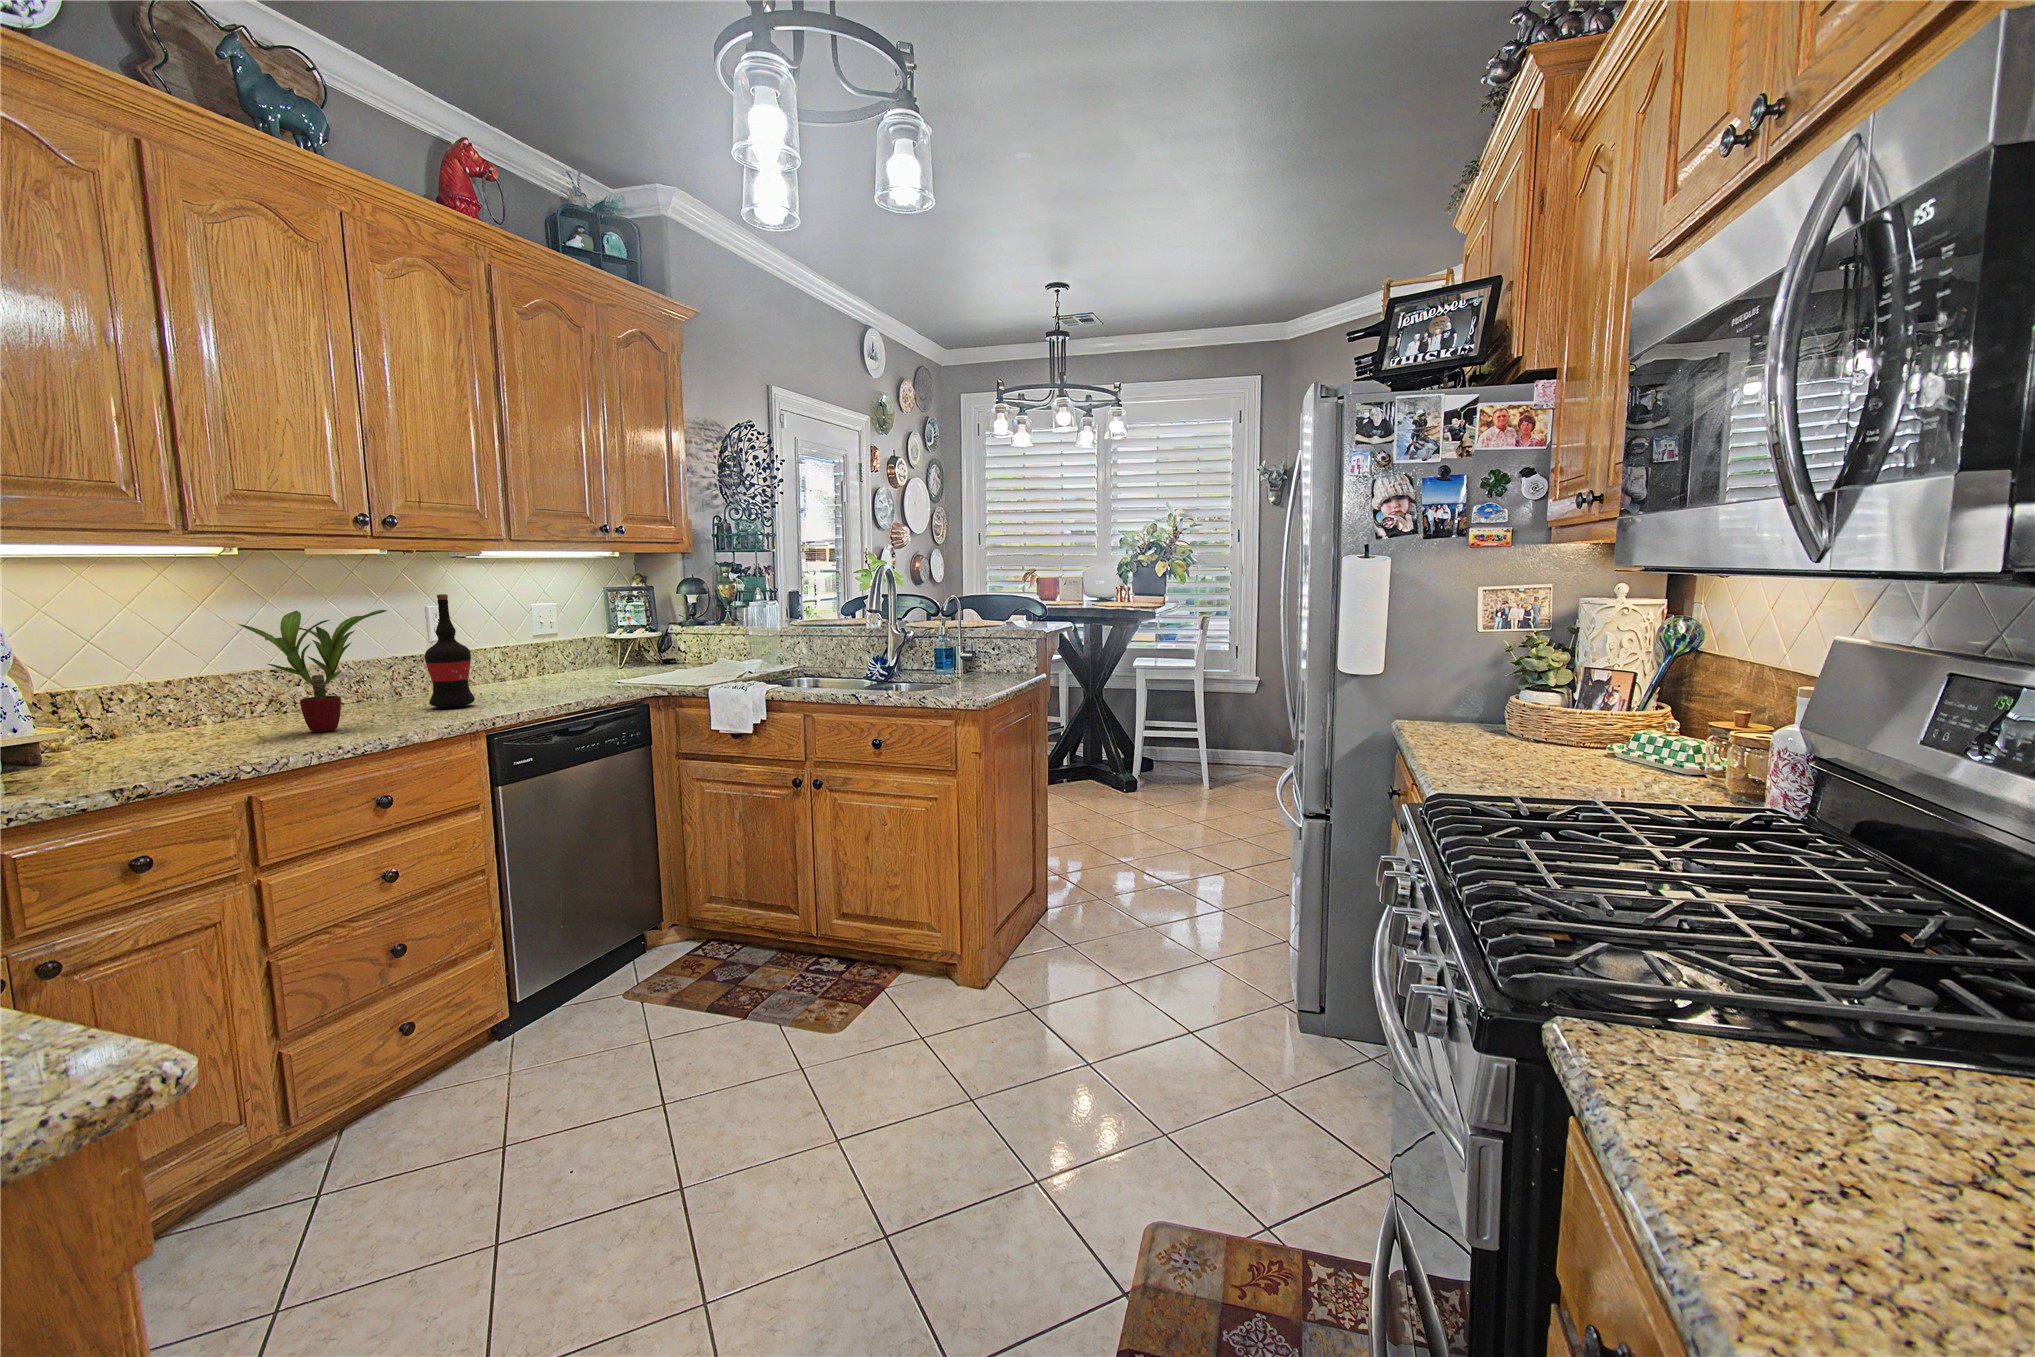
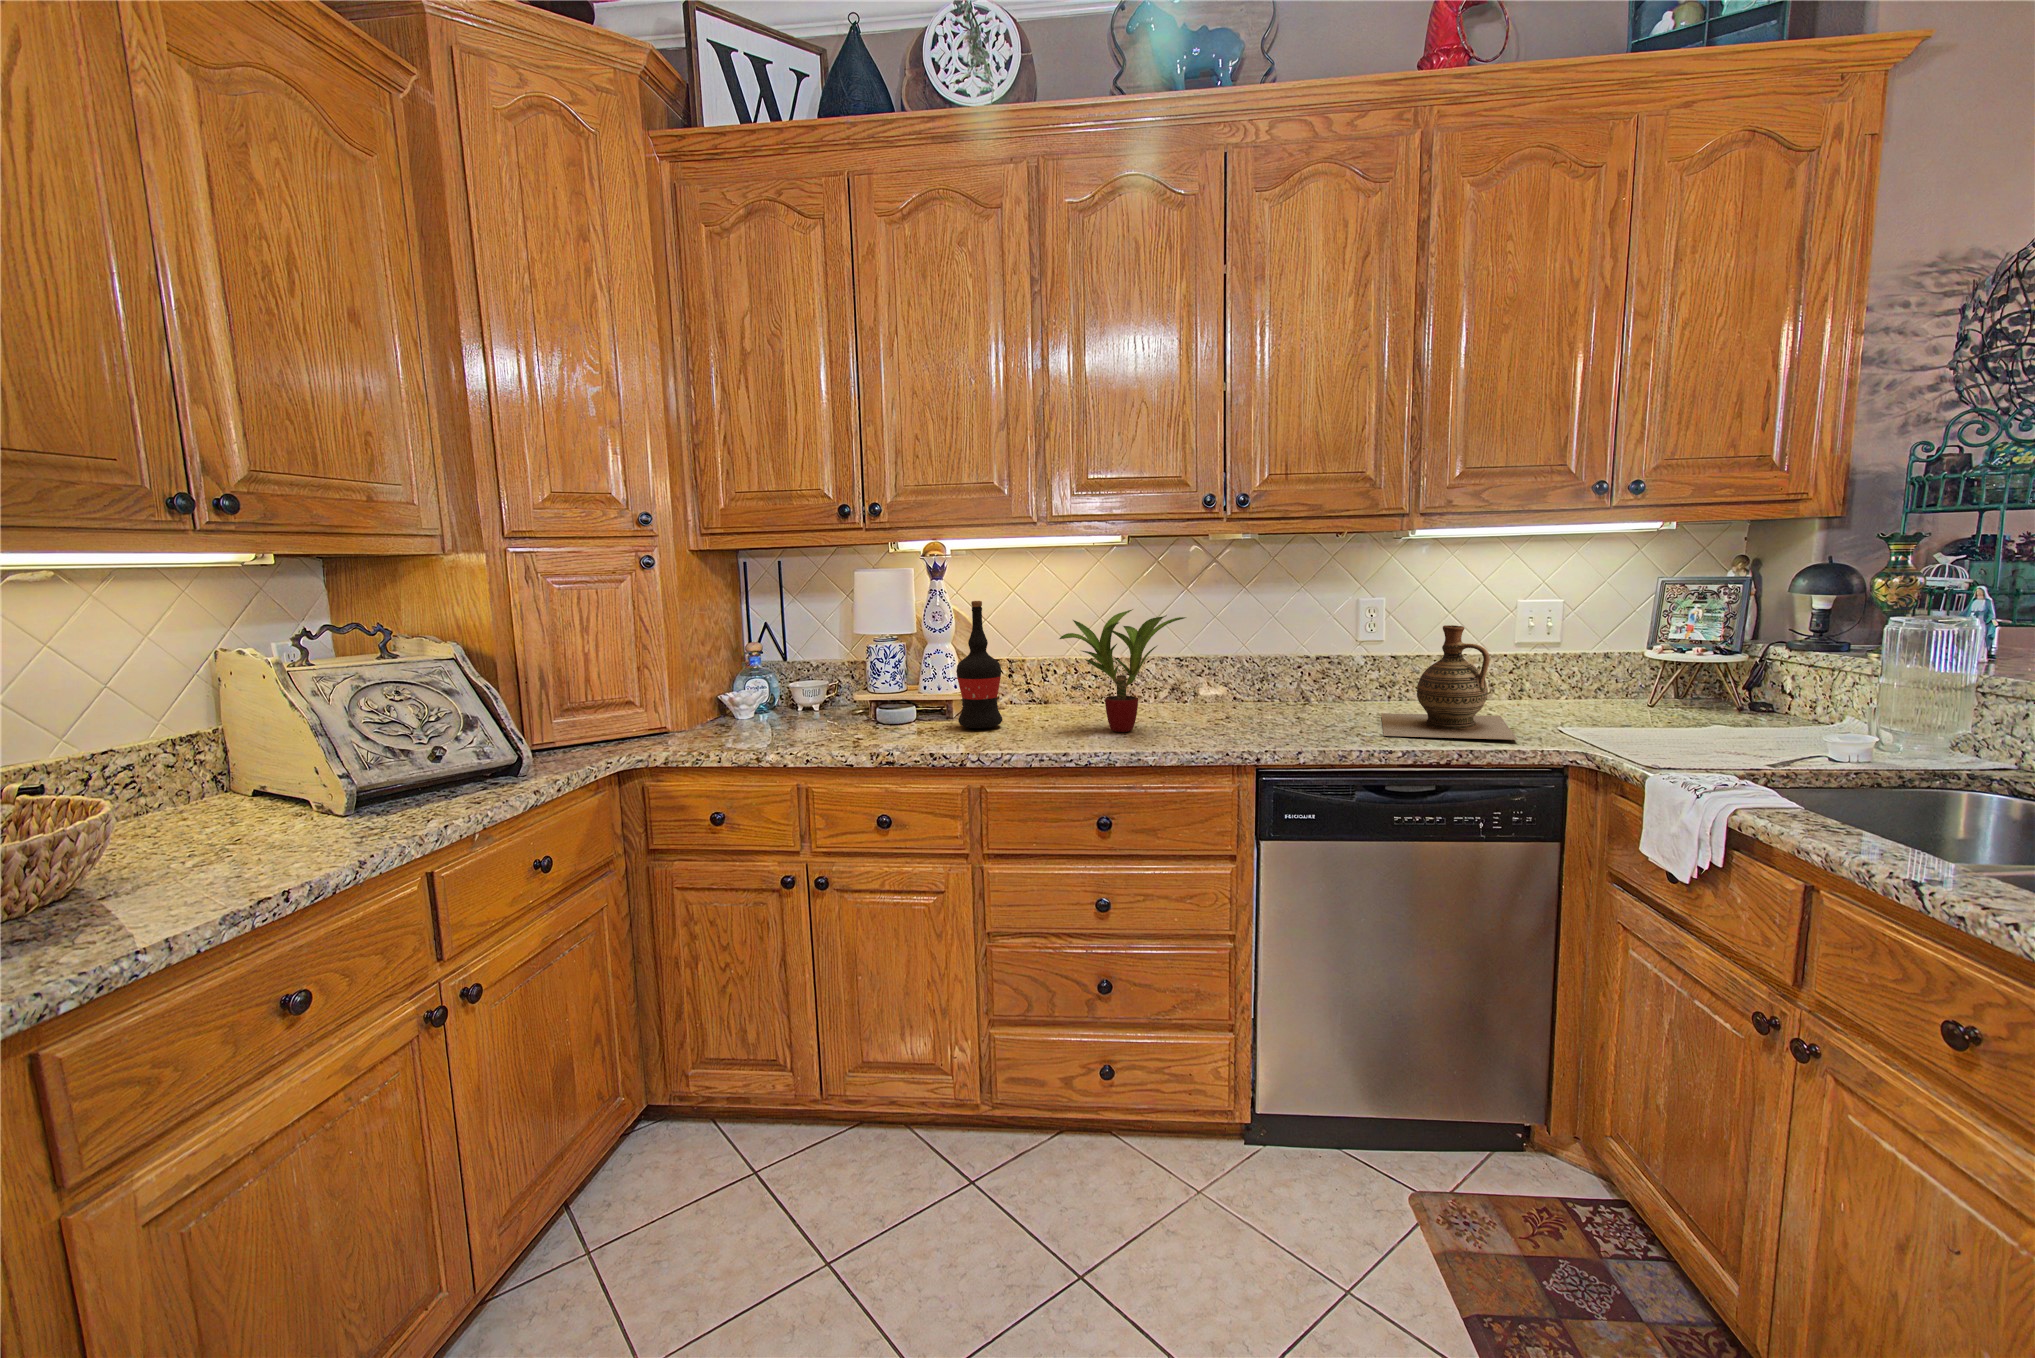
wine bottle: present [425,594,475,707] -> present [956,601,1003,728]
ceramic jug: none [492,615,616,699] -> present [1381,625,1517,740]

